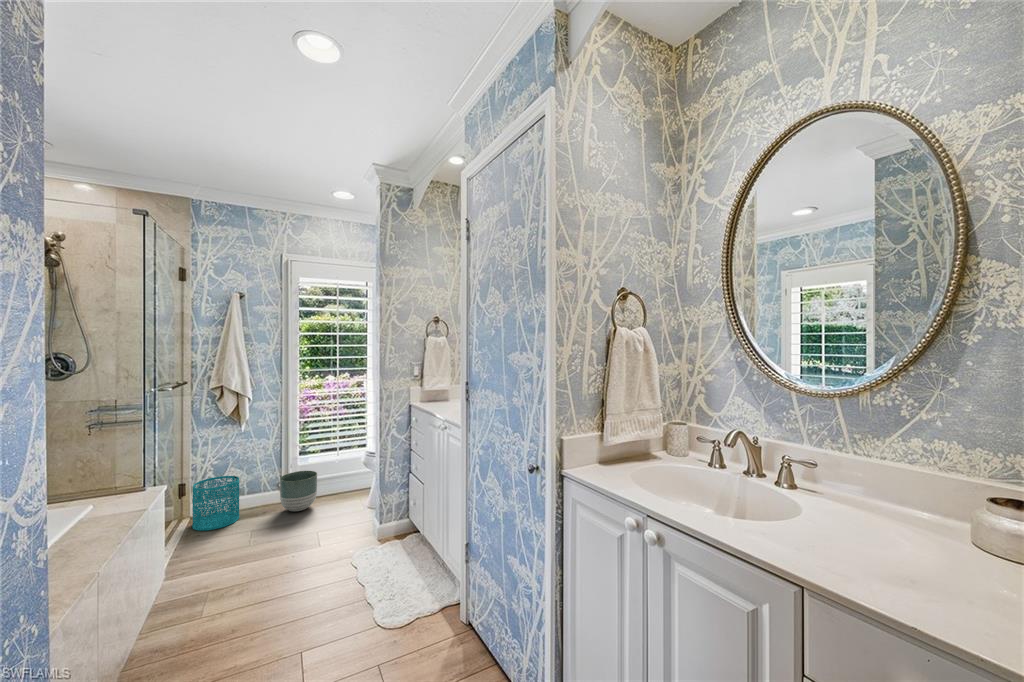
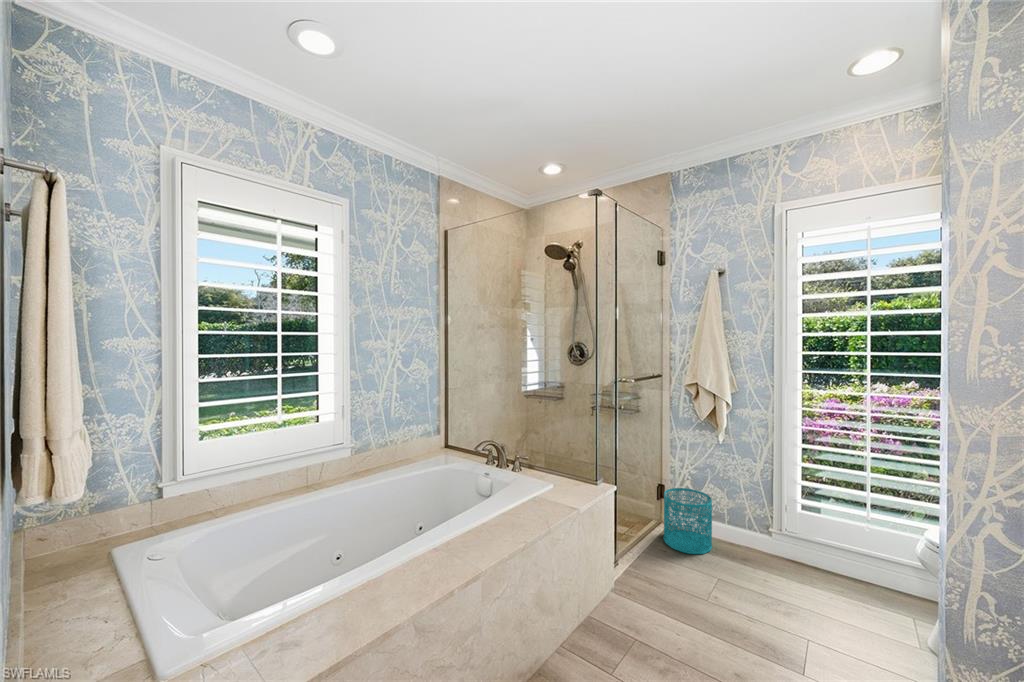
planter: present [280,471,317,511] -> none [760,519,818,585]

